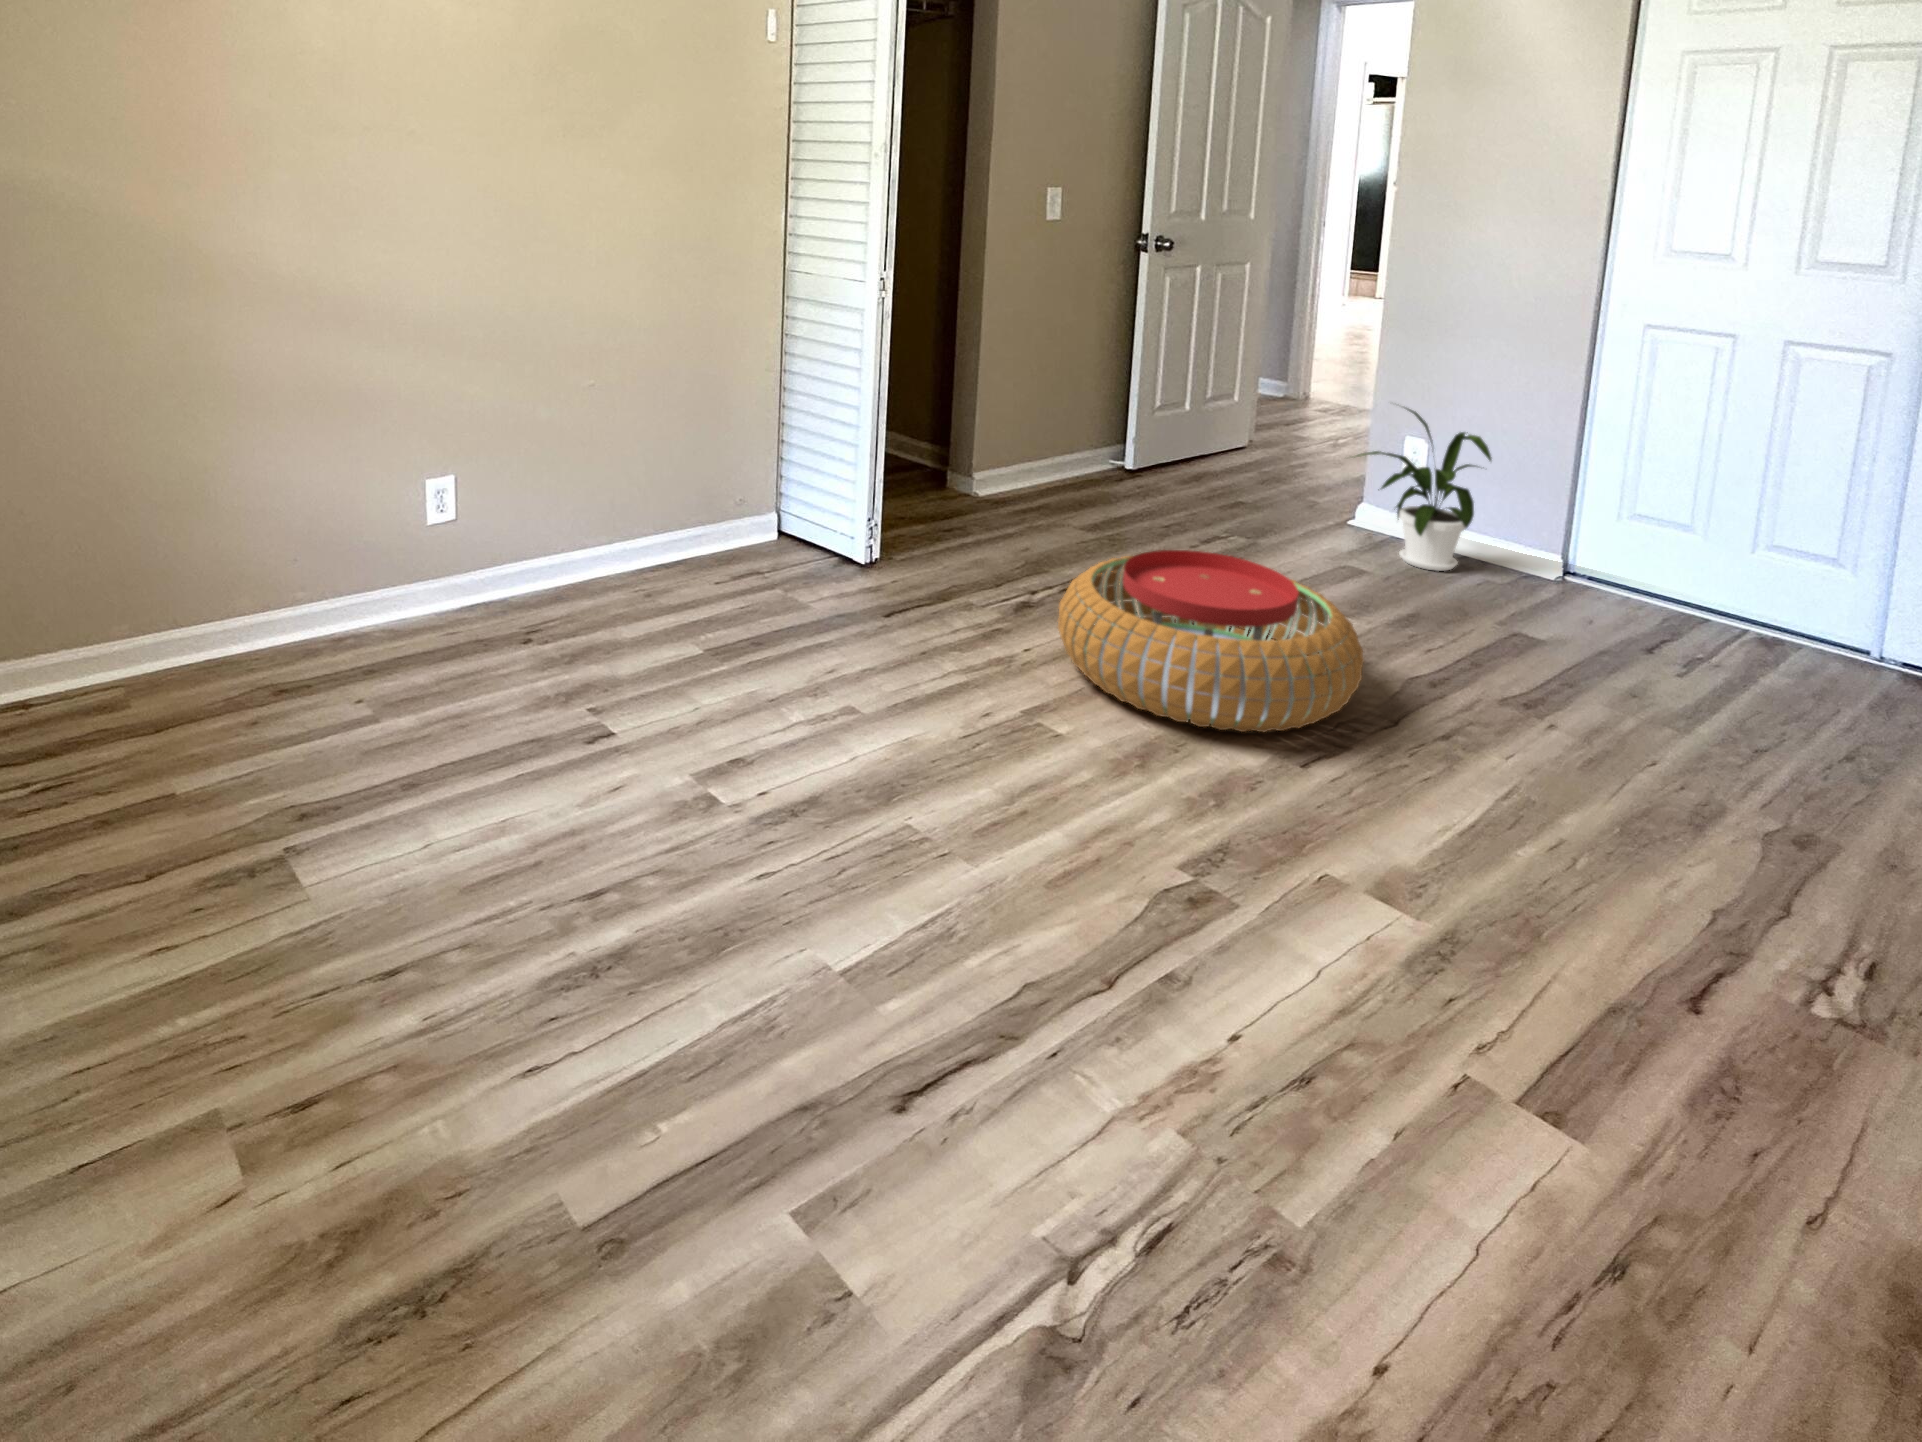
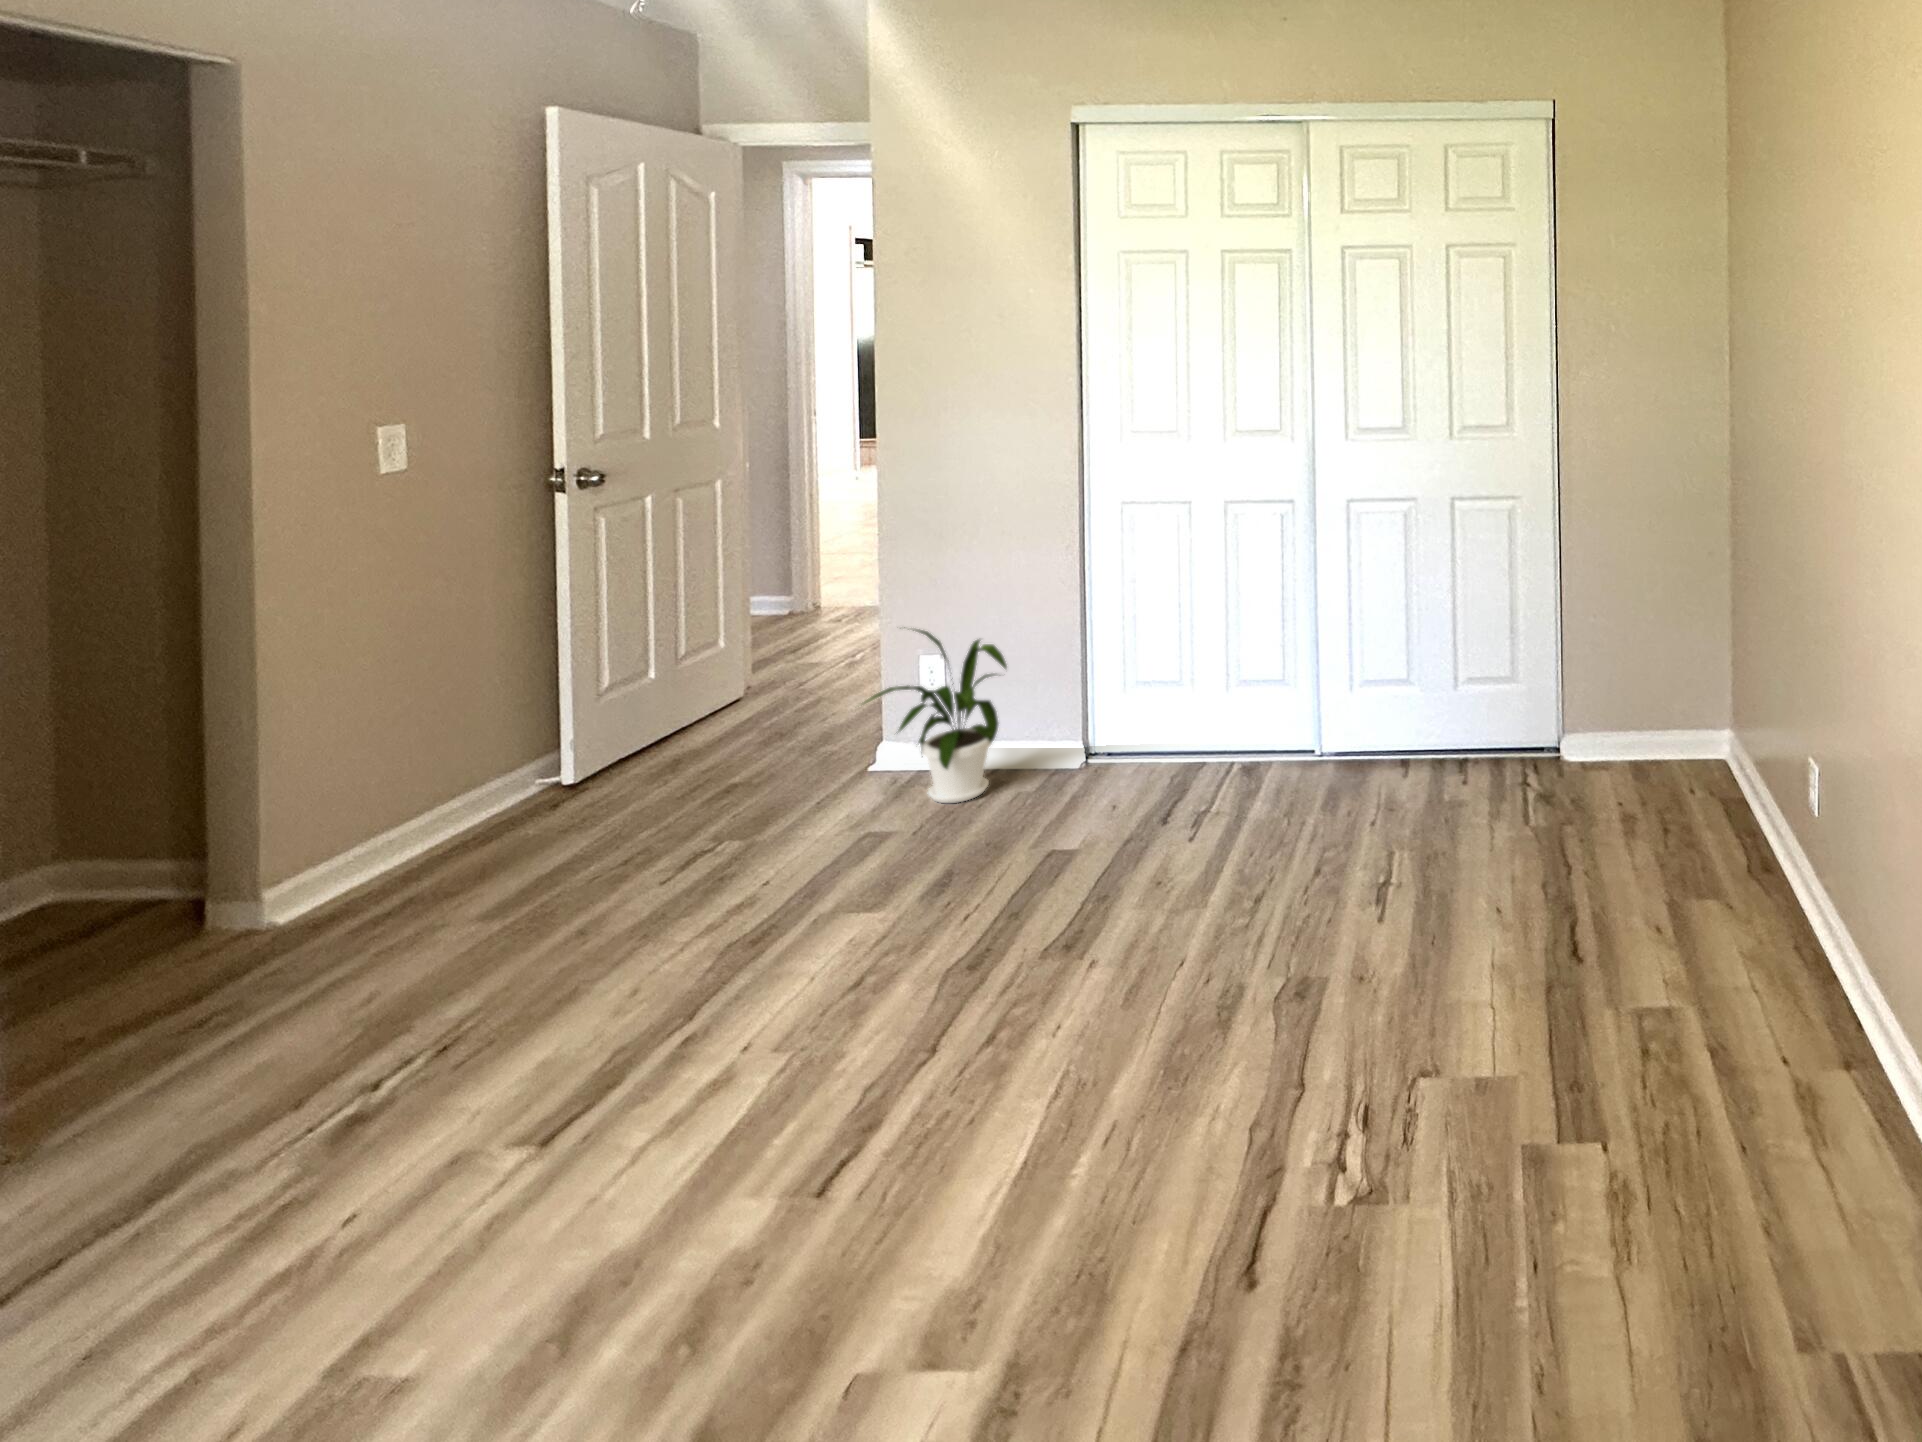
pouf: present [1058,550,1364,732] -> none [404,911,889,1241]

